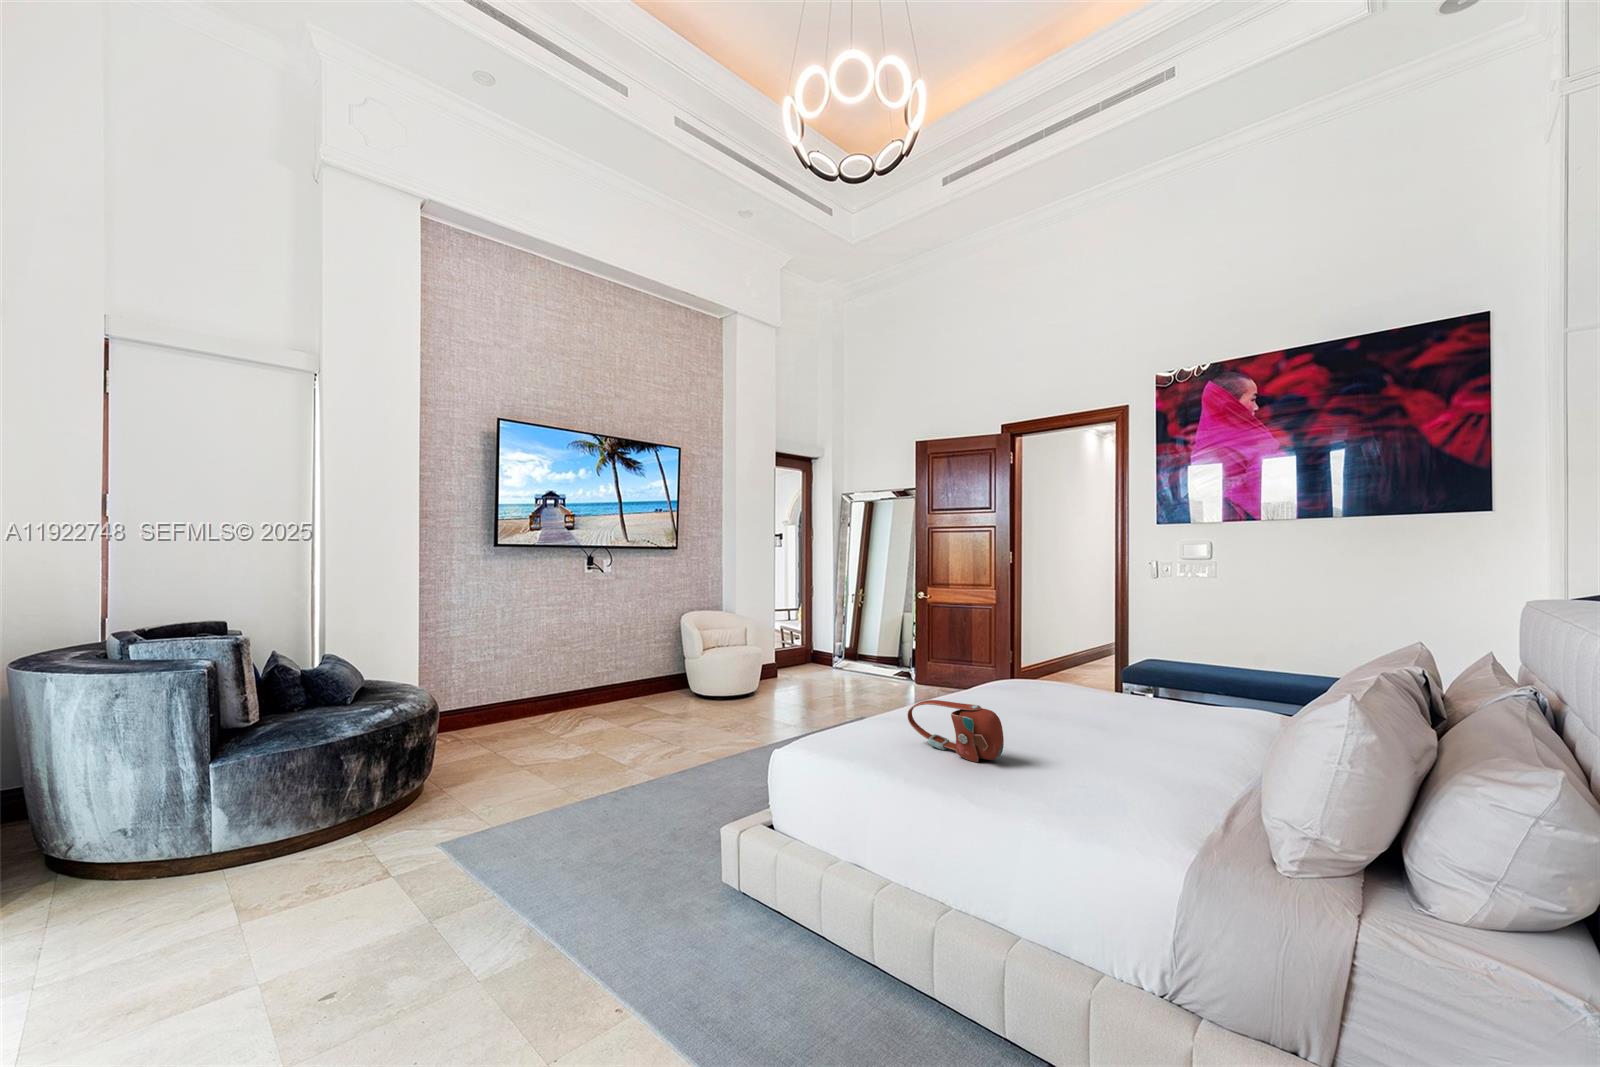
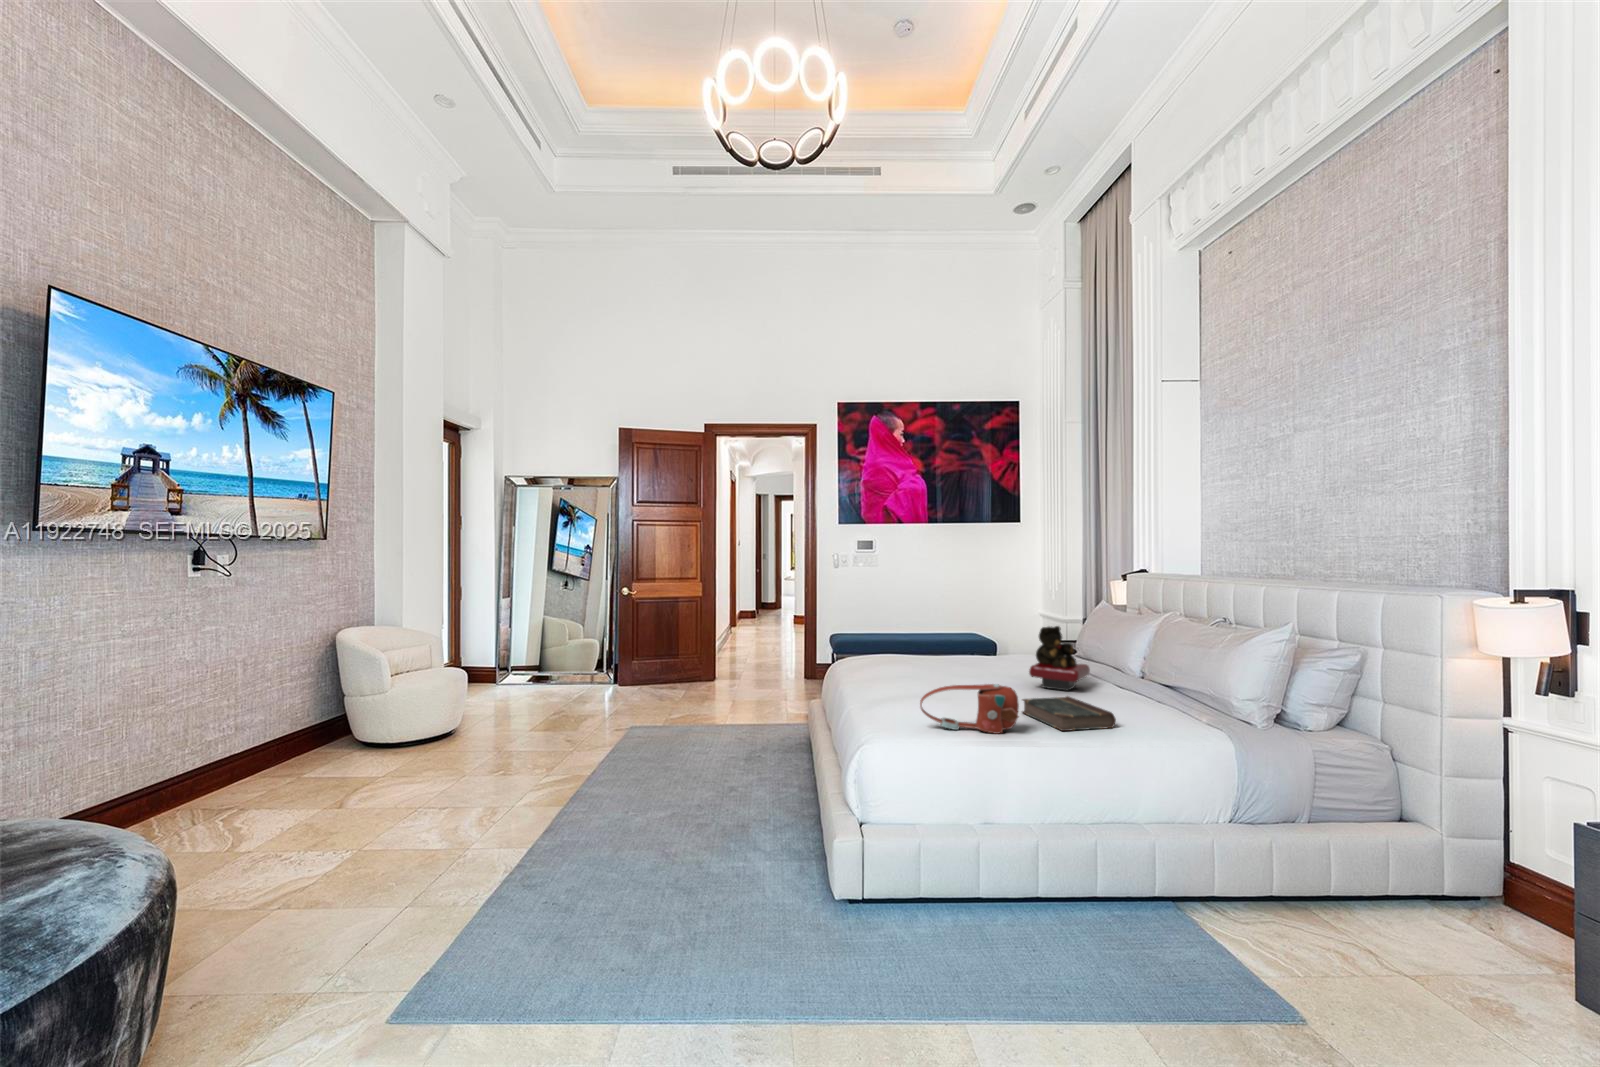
teddy bear: none [1151,653,1250,739] -> present [1029,626,1090,691]
book: none [1052,733,1137,786] -> present [1023,696,1116,731]

